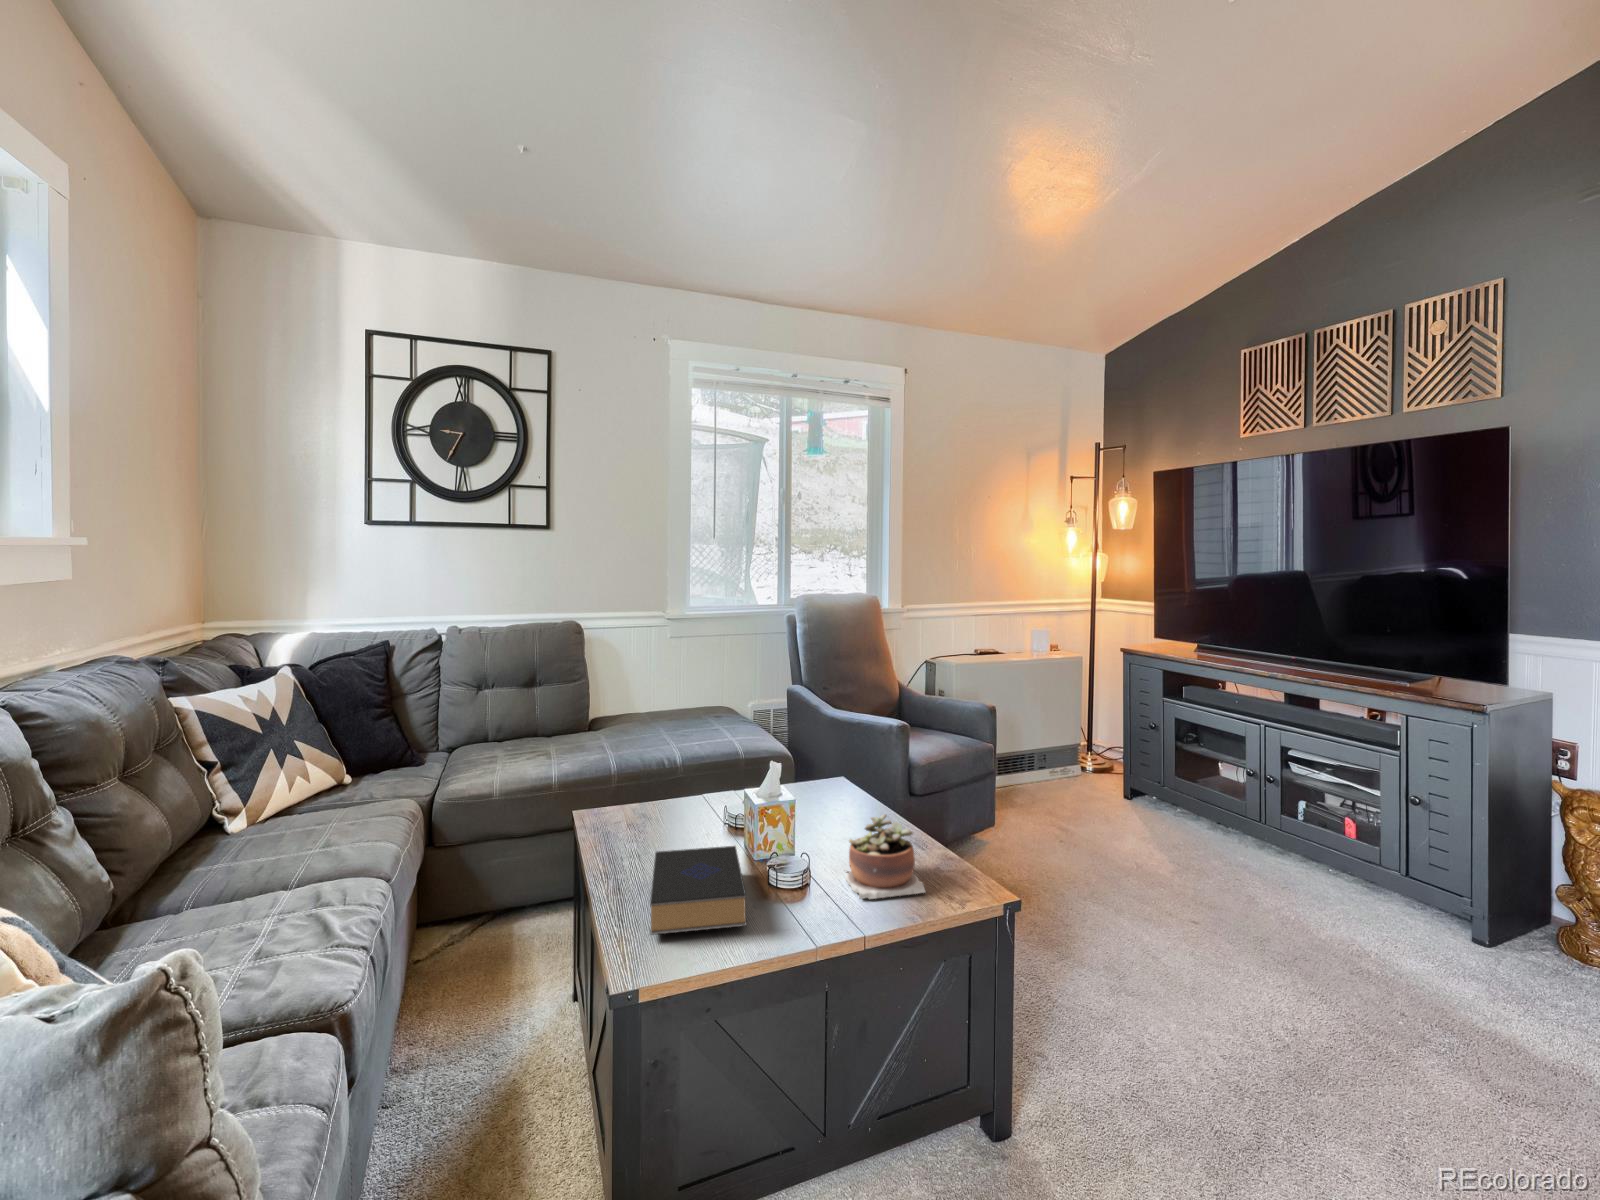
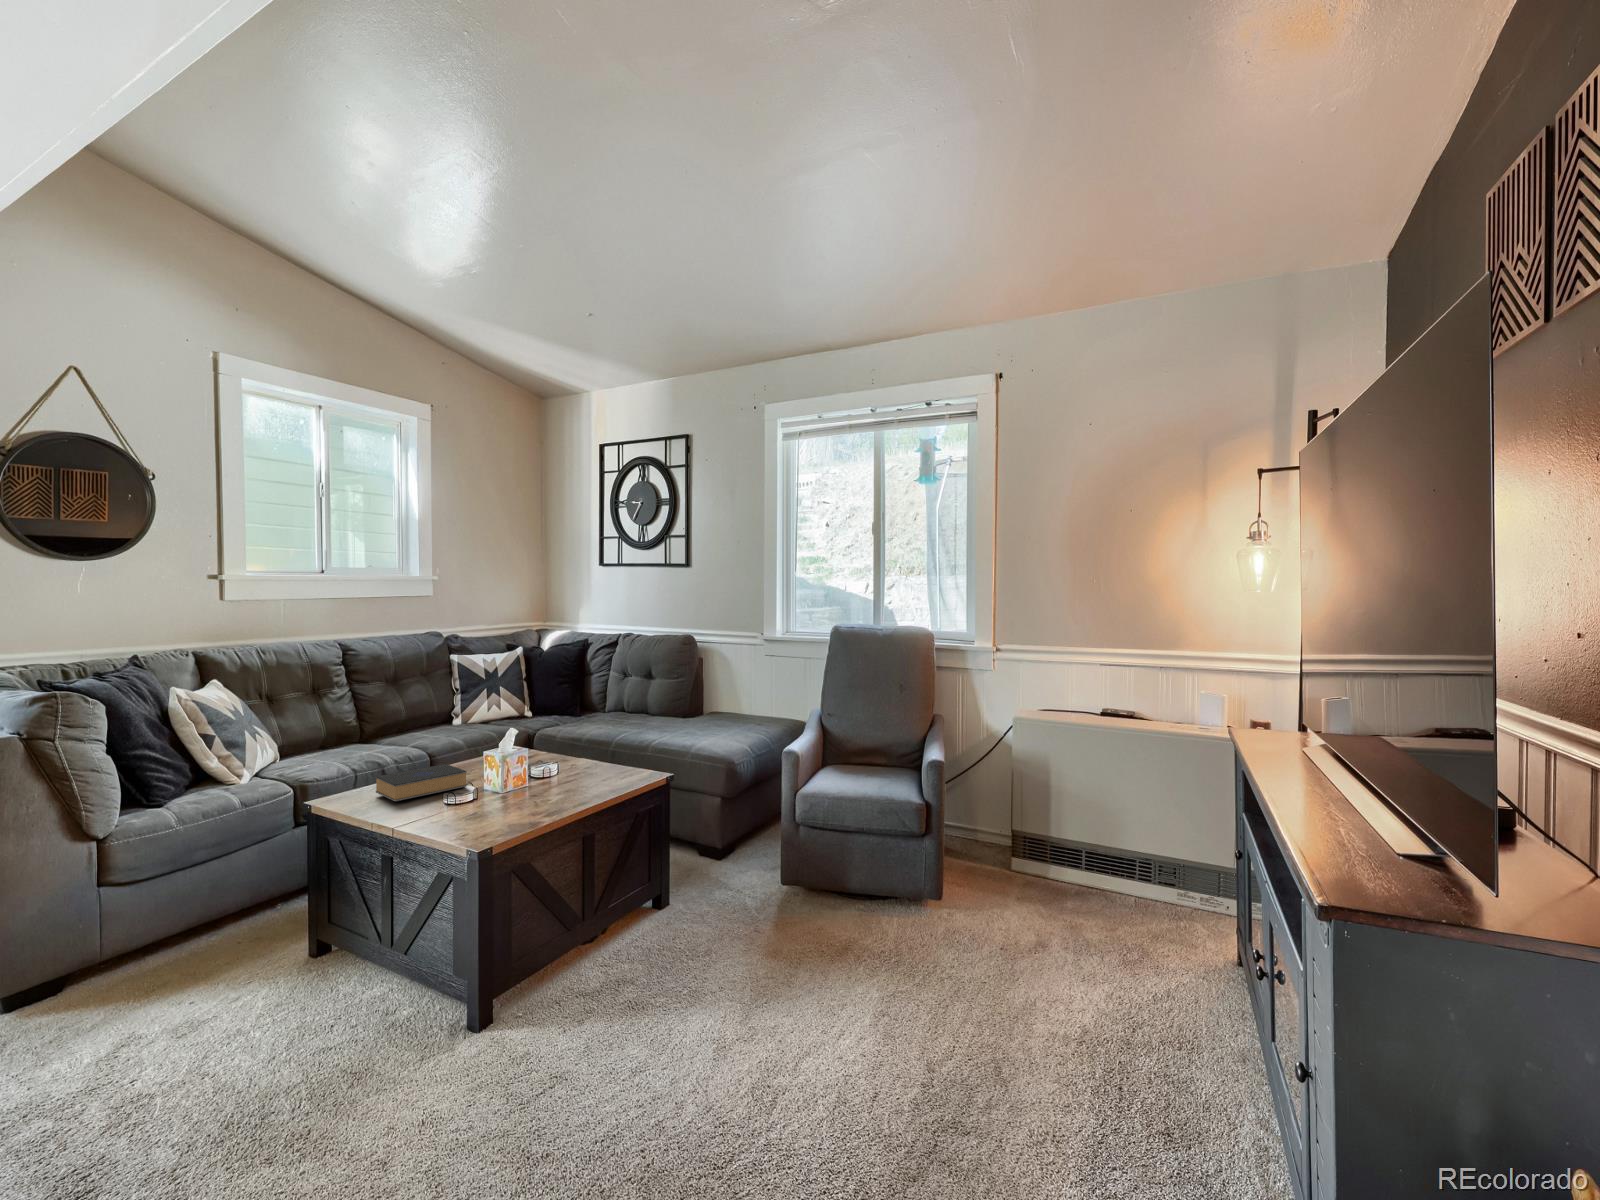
succulent plant: present [846,814,925,899] -> none [451,772,516,821]

